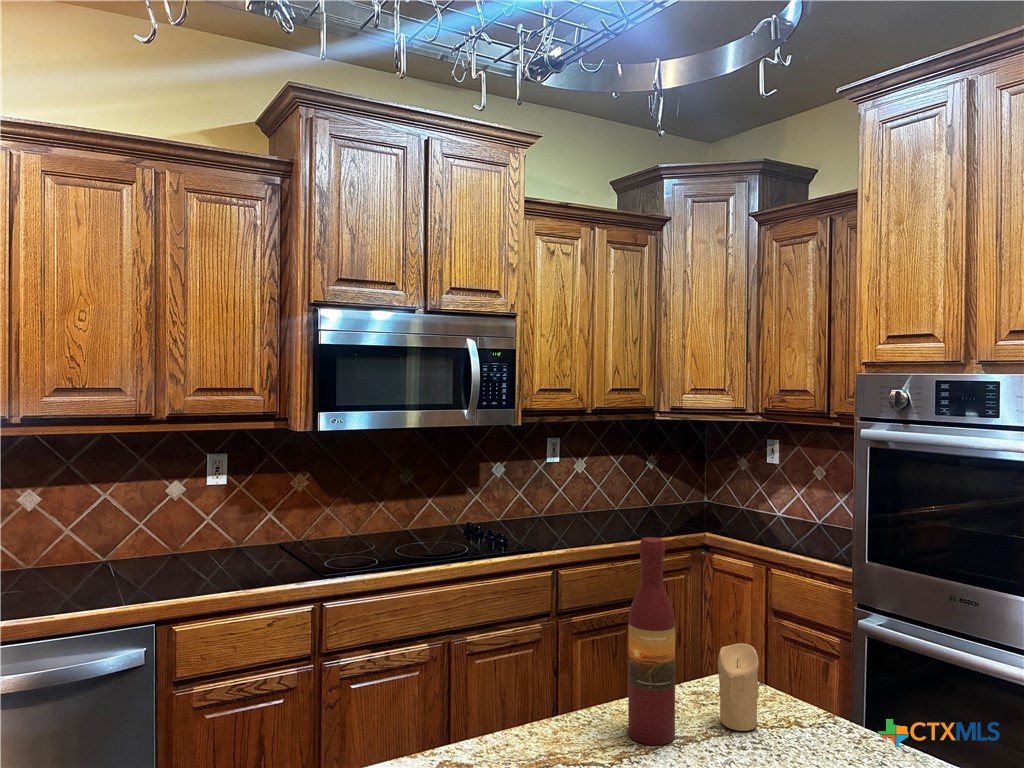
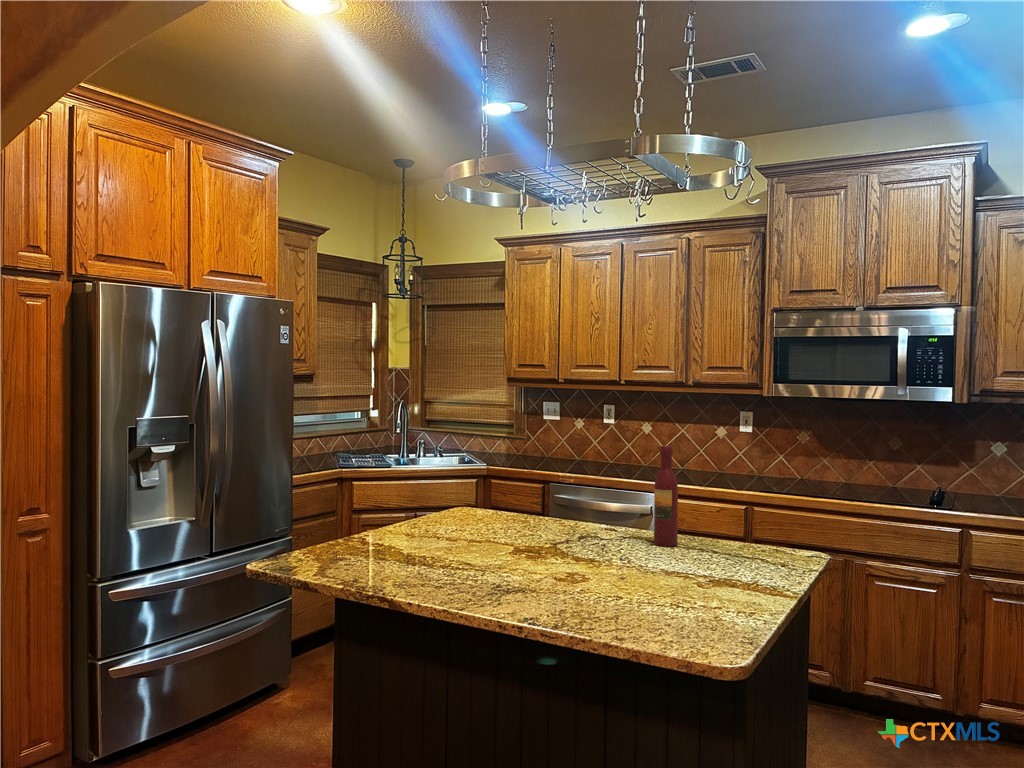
candle: present [718,643,759,731] -> none [695,512,717,555]

